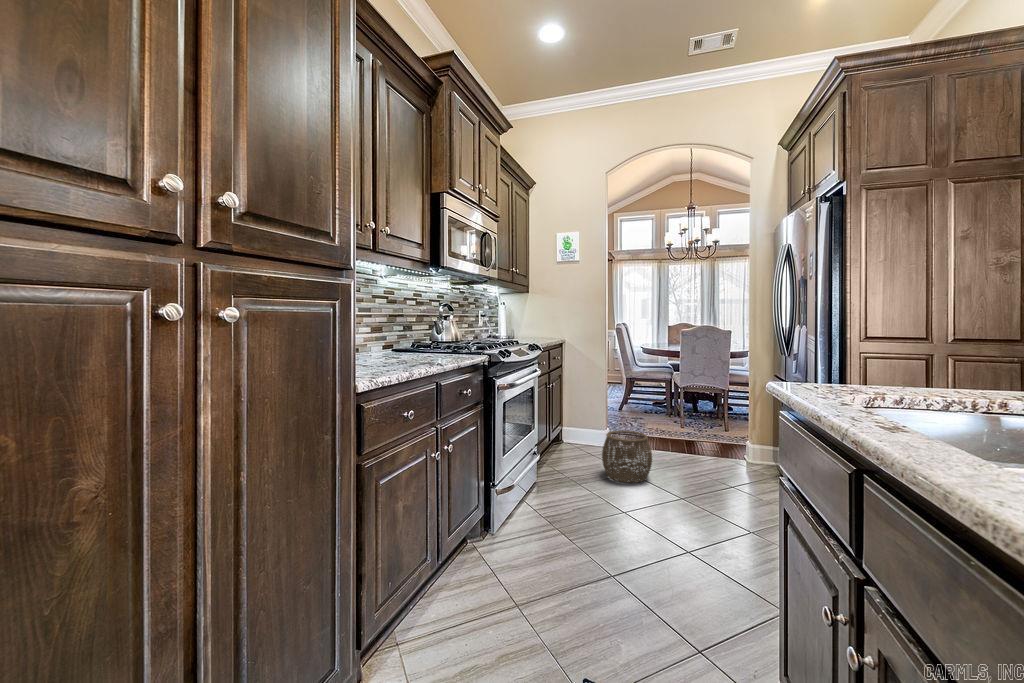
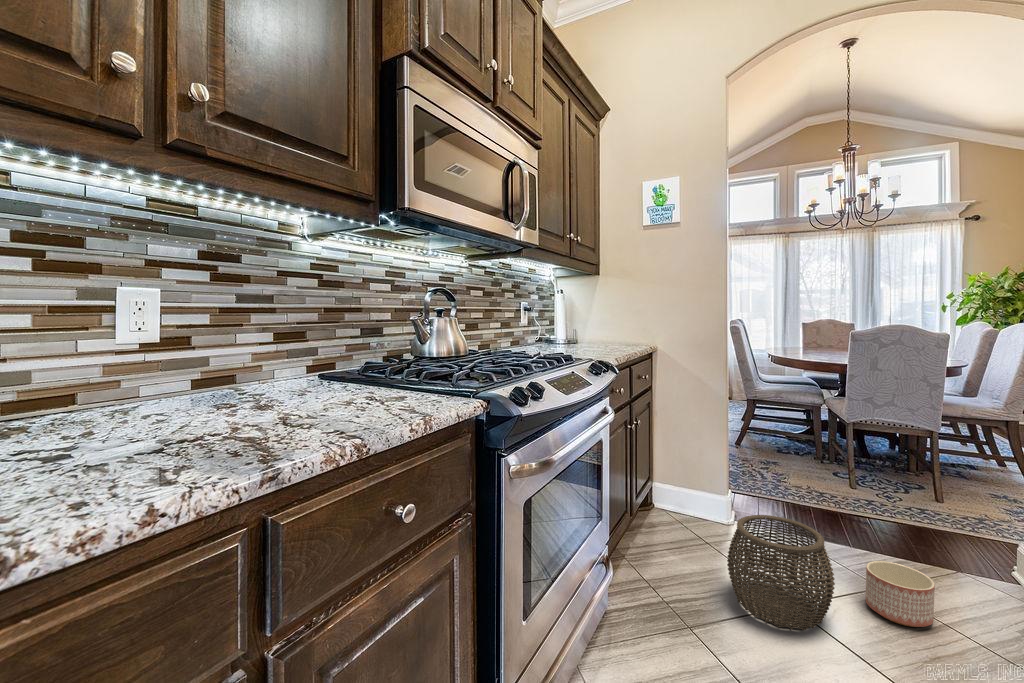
planter: none [670,451,699,479] -> present [865,561,935,627]

